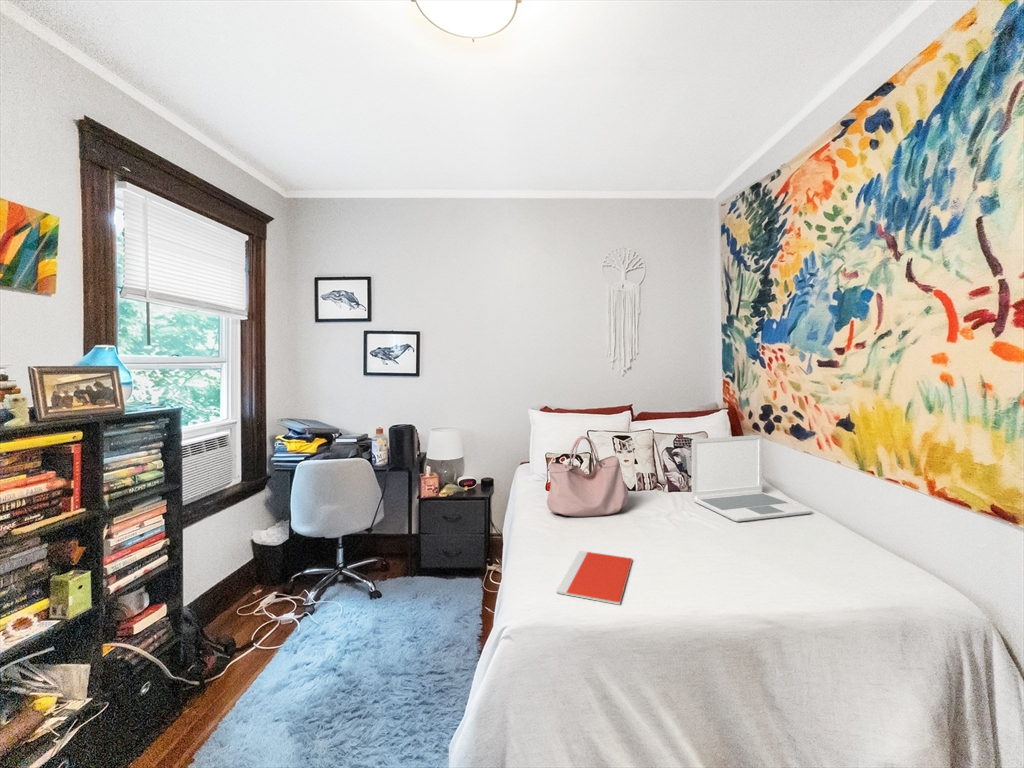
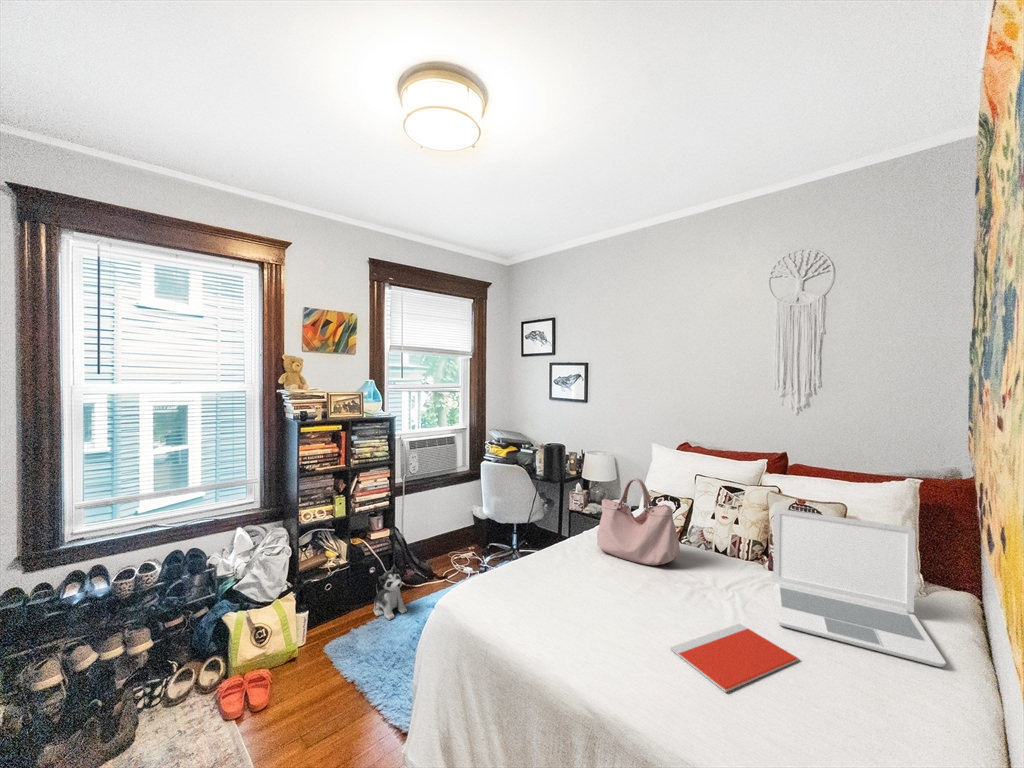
notebook: present [556,551,632,604] -> present [670,624,799,692]
plush toy: none [171,649,251,749] -> present [374,565,407,620]

